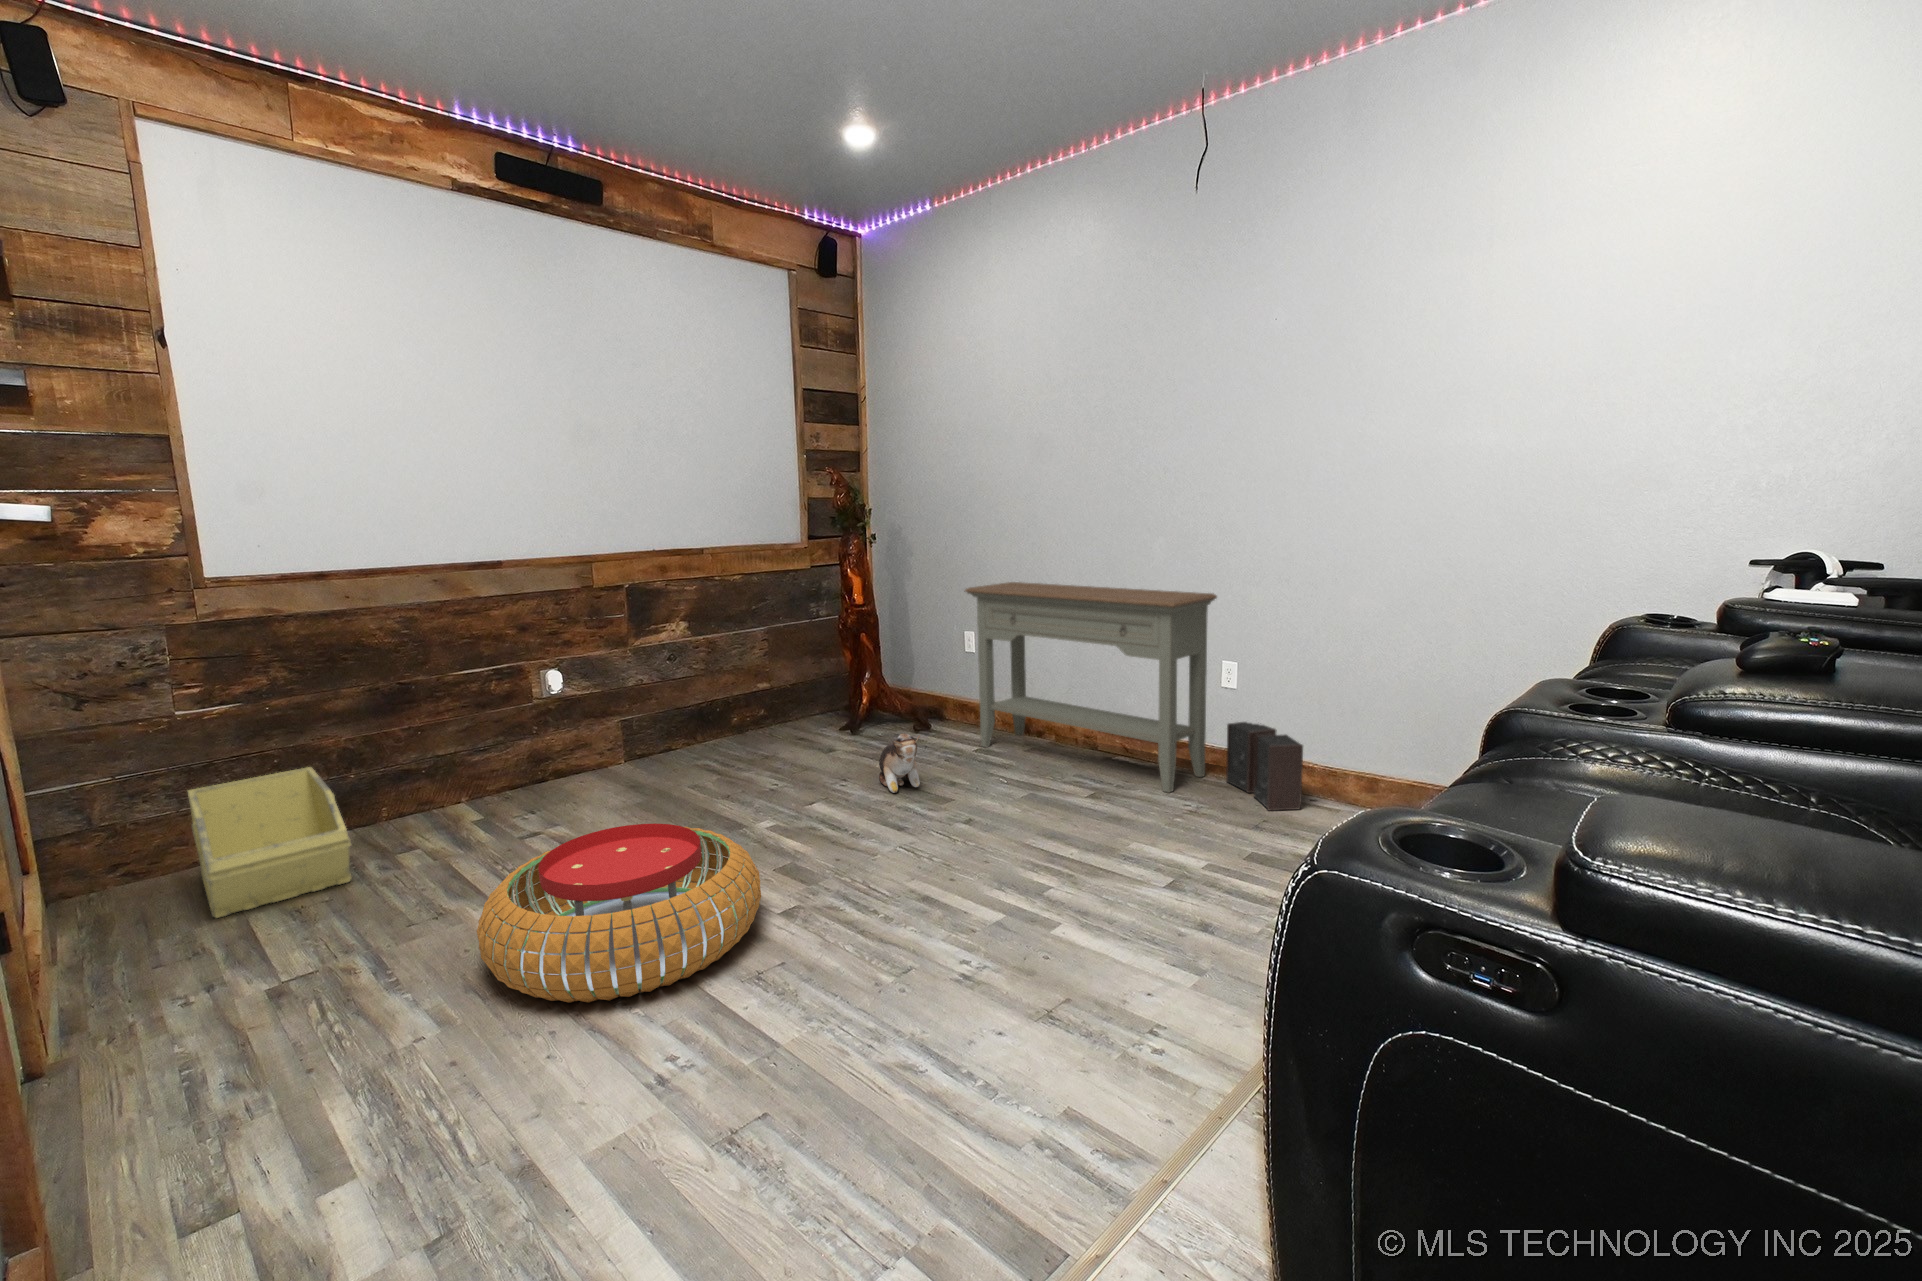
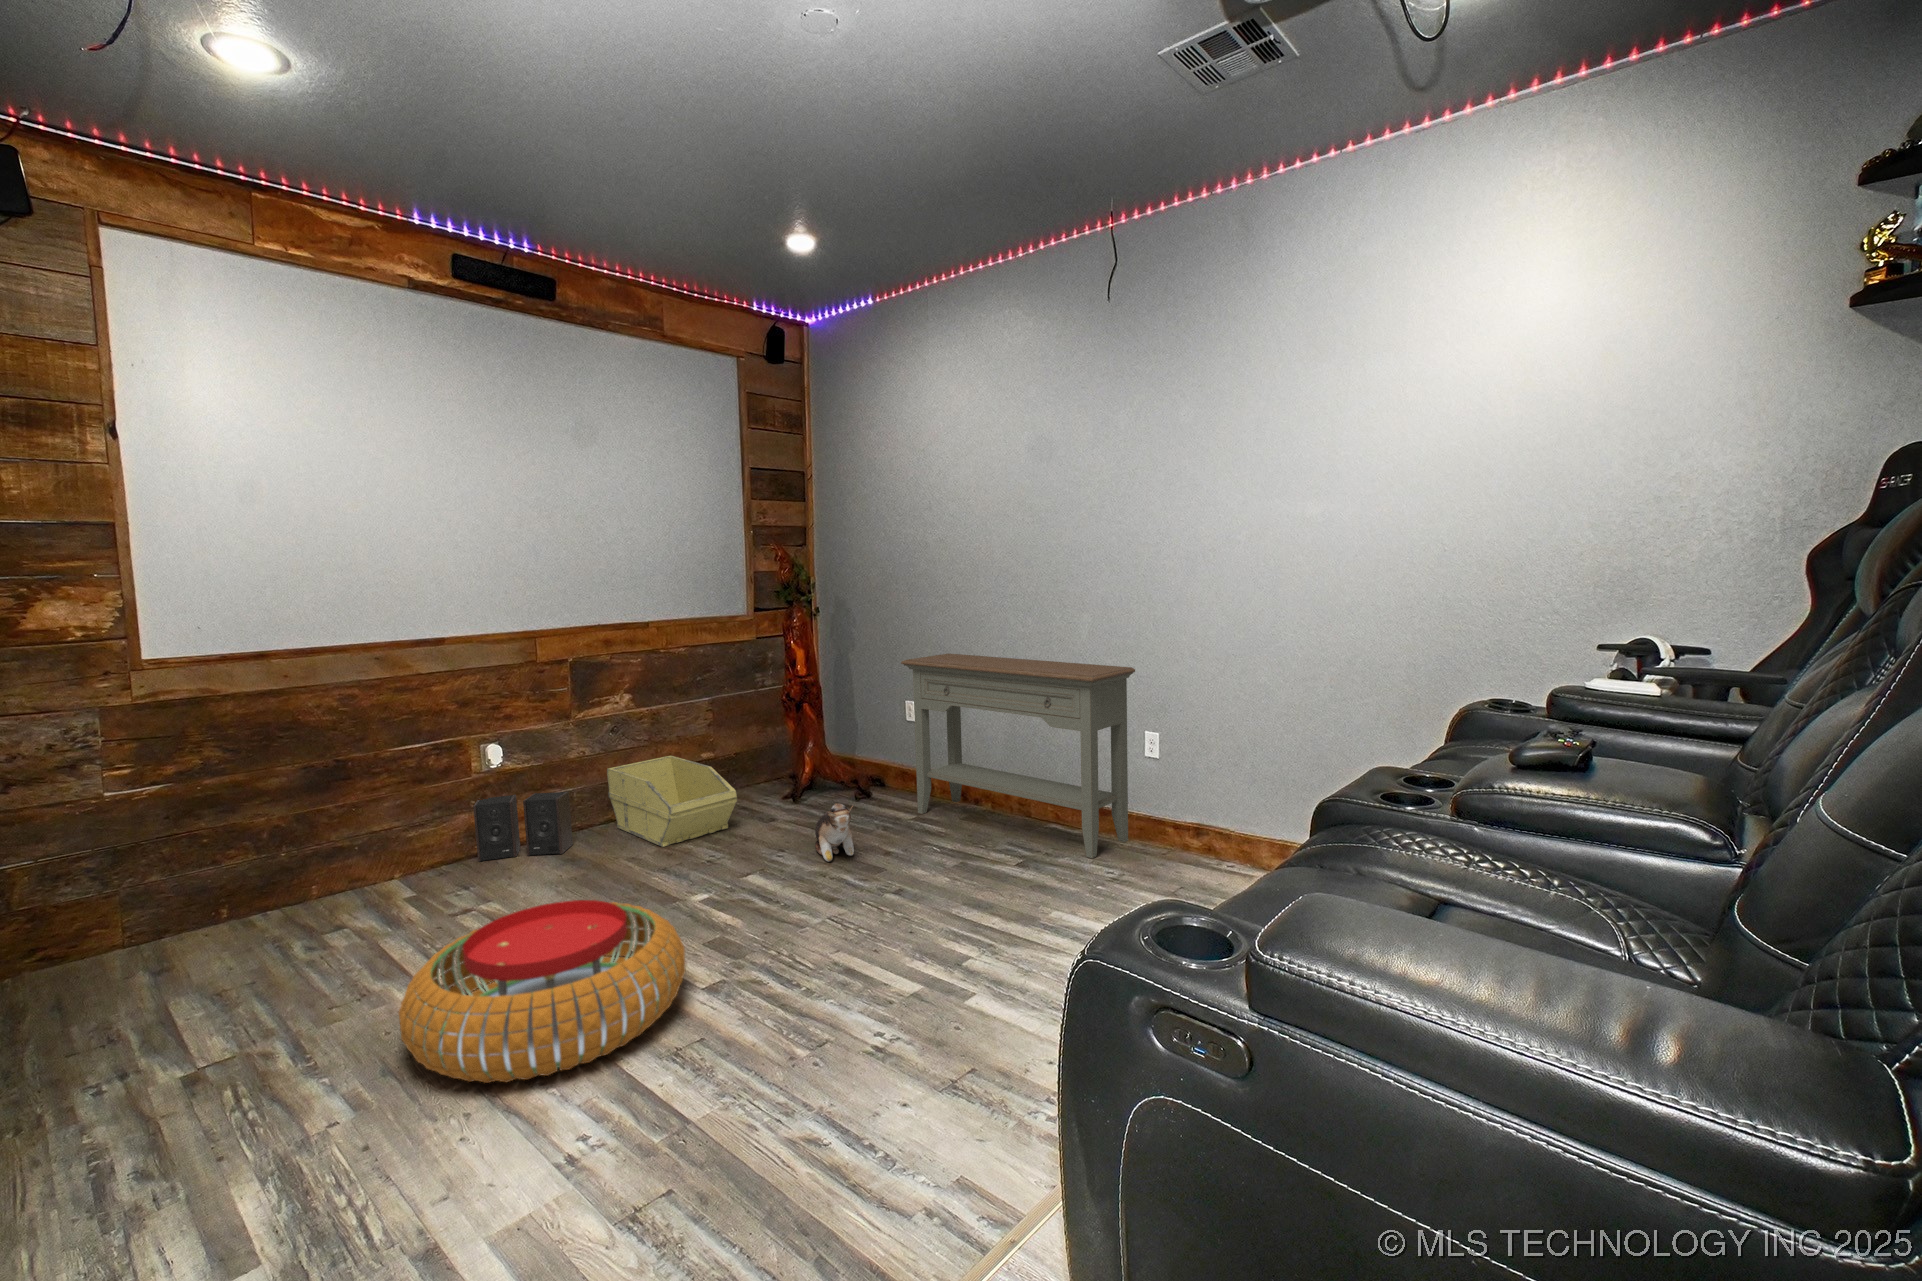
speaker: present [1226,722,1303,811] -> present [473,791,573,862]
storage bin: present [188,767,352,918] -> present [607,756,737,847]

